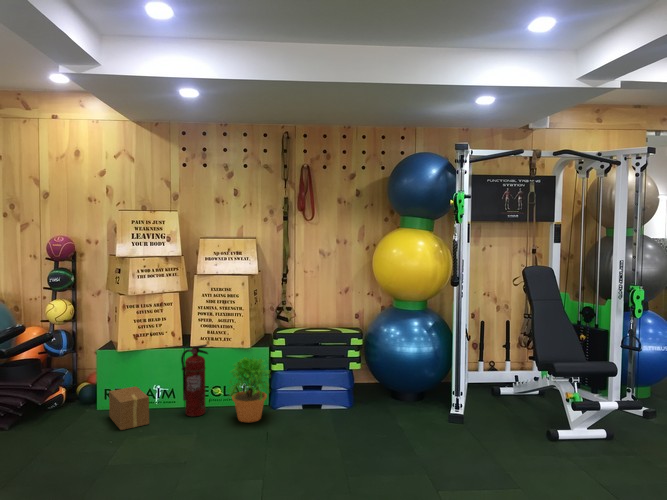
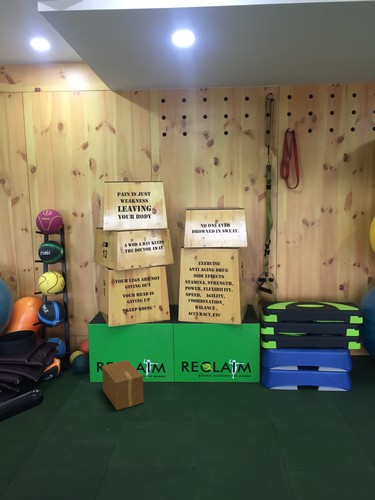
fire extinguisher: present [181,344,208,417] -> none [172,321,199,394]
potted plant: present [229,357,269,422] -> none [219,335,272,406]

